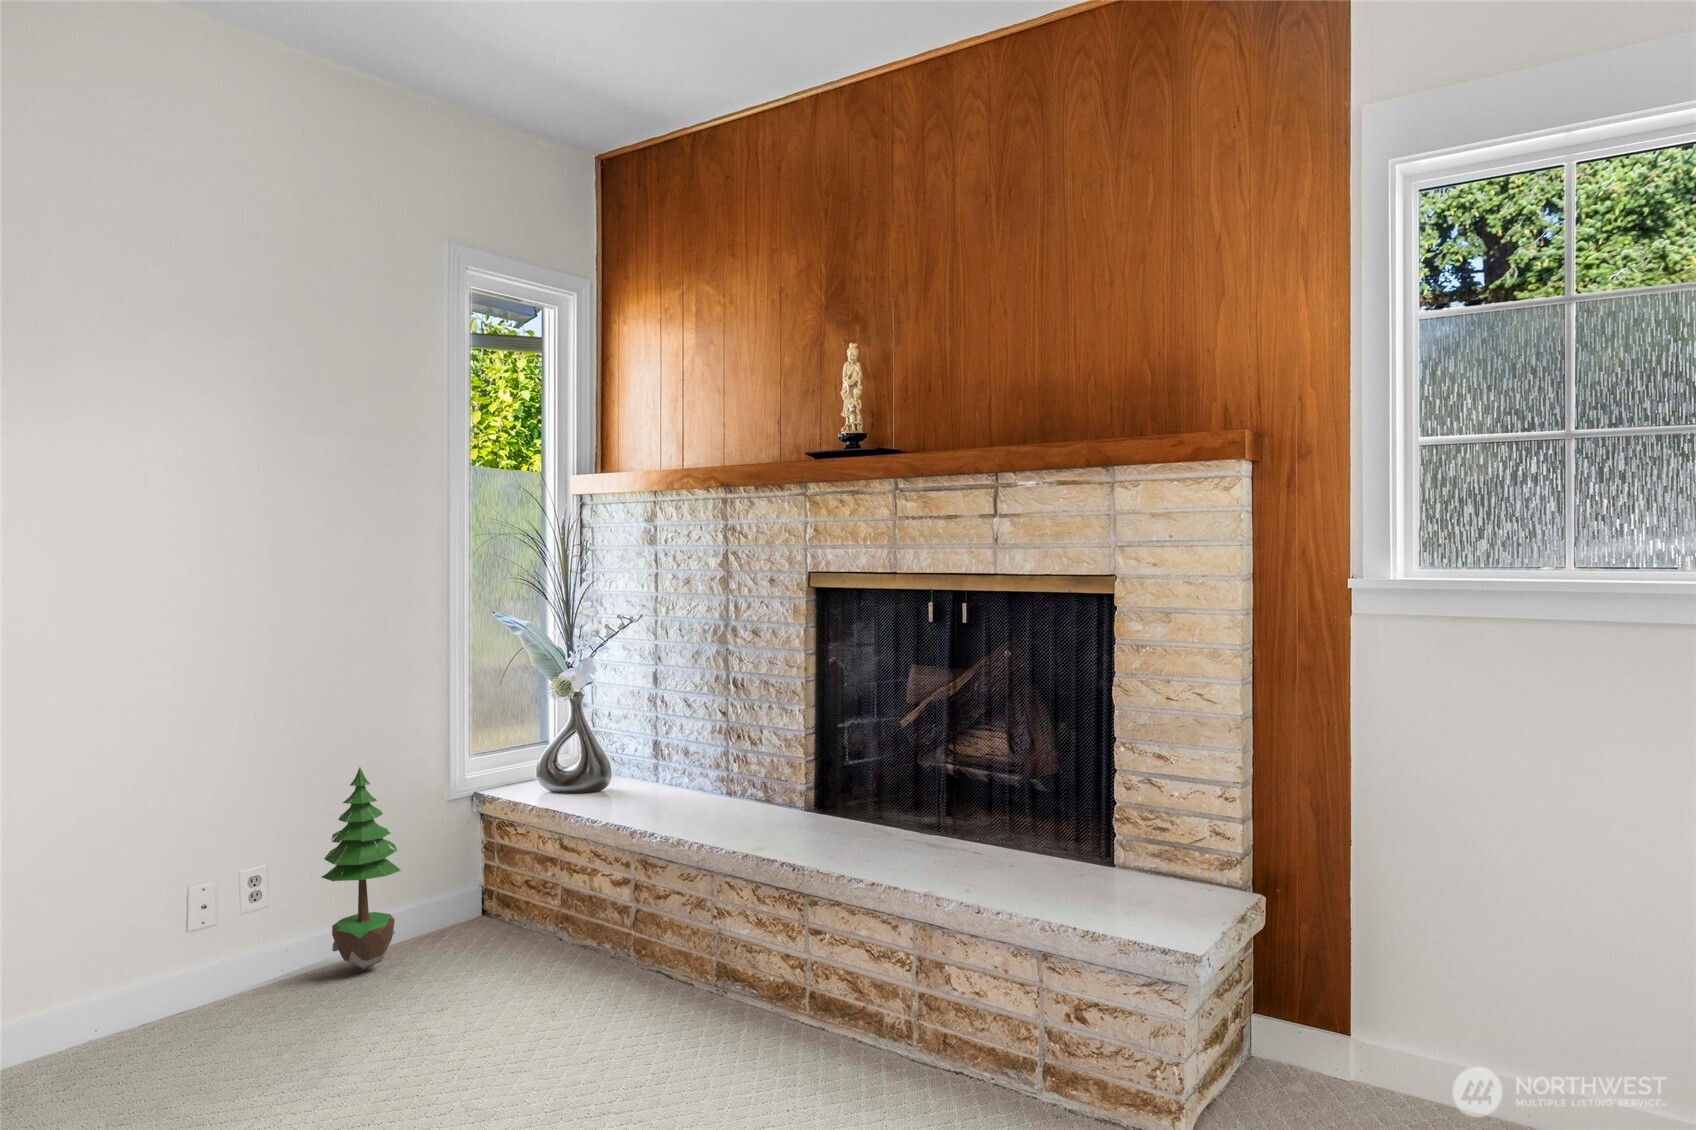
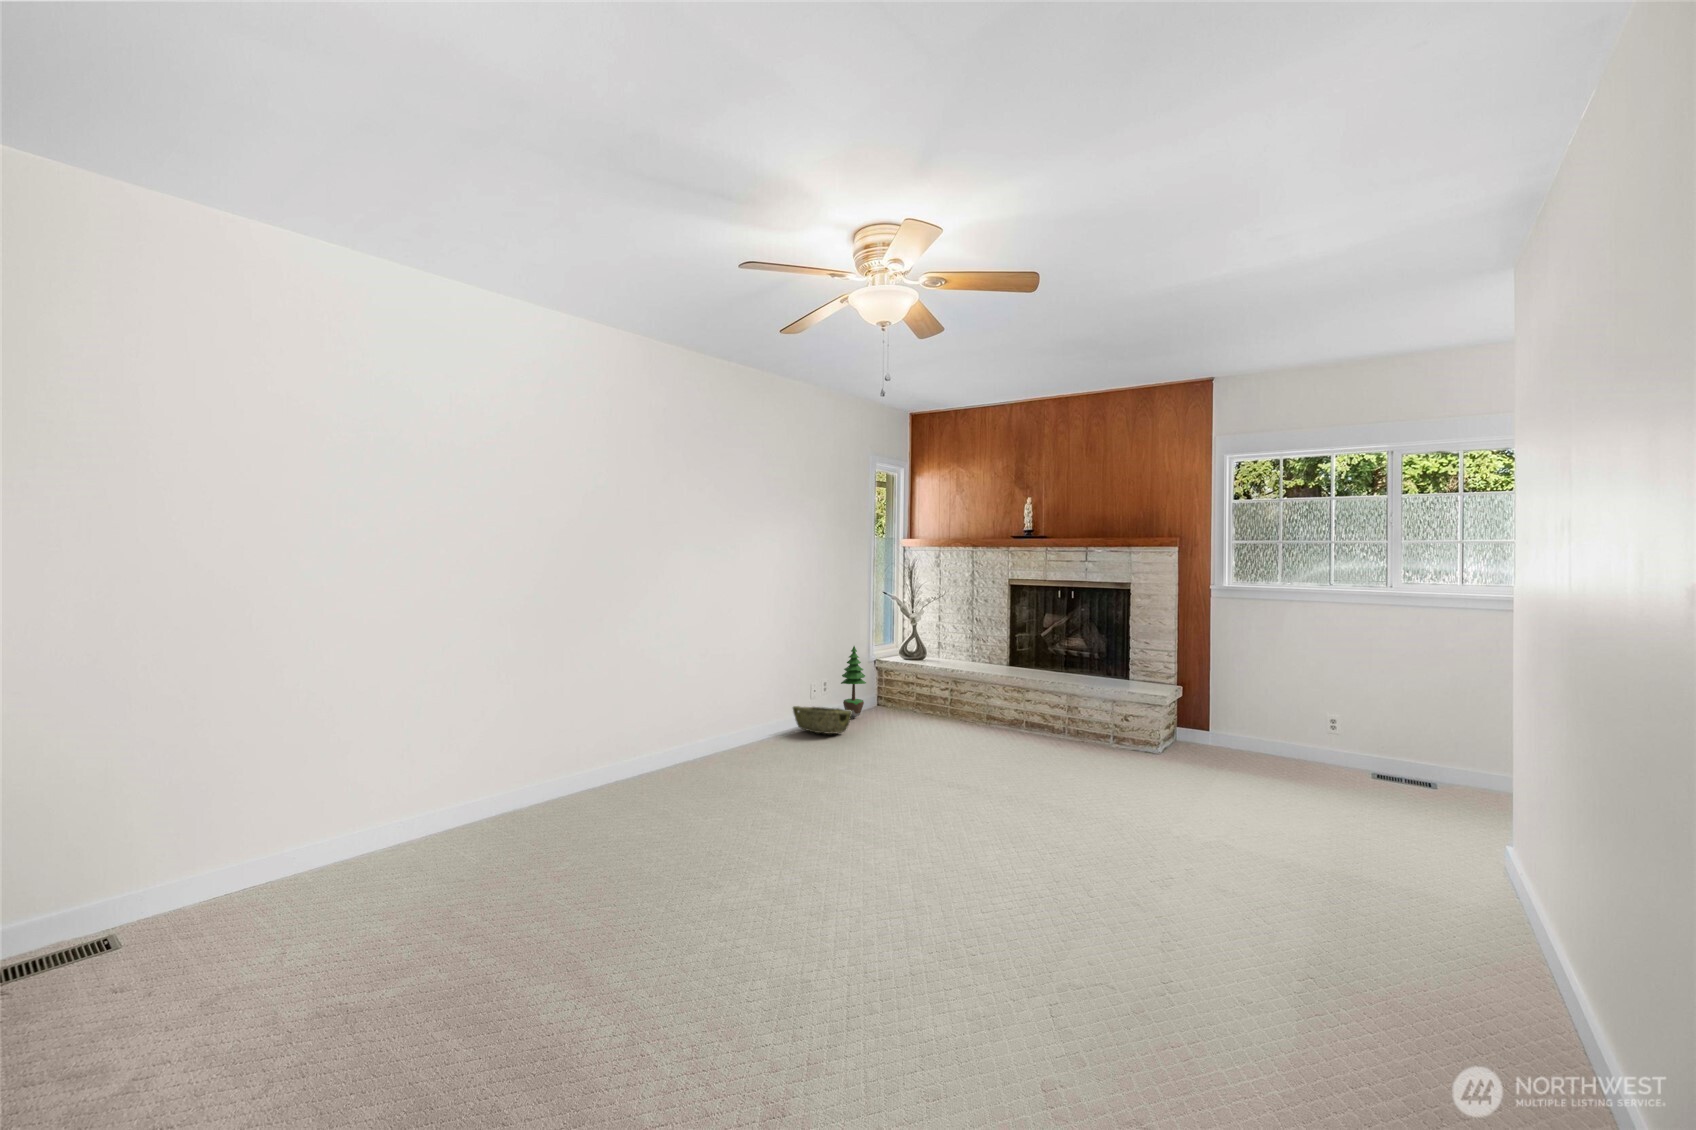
woven basket: none [96,959,277,1069] -> present [793,706,852,734]

